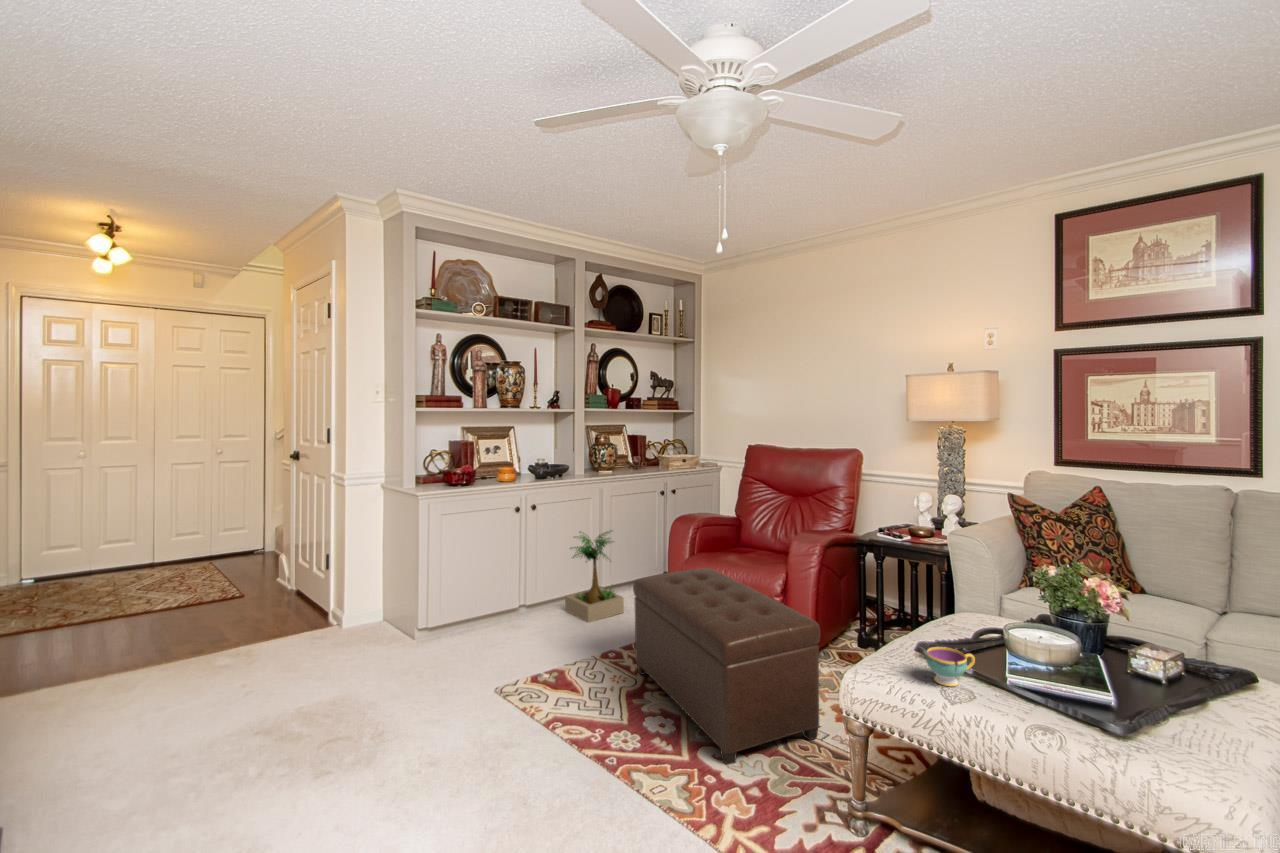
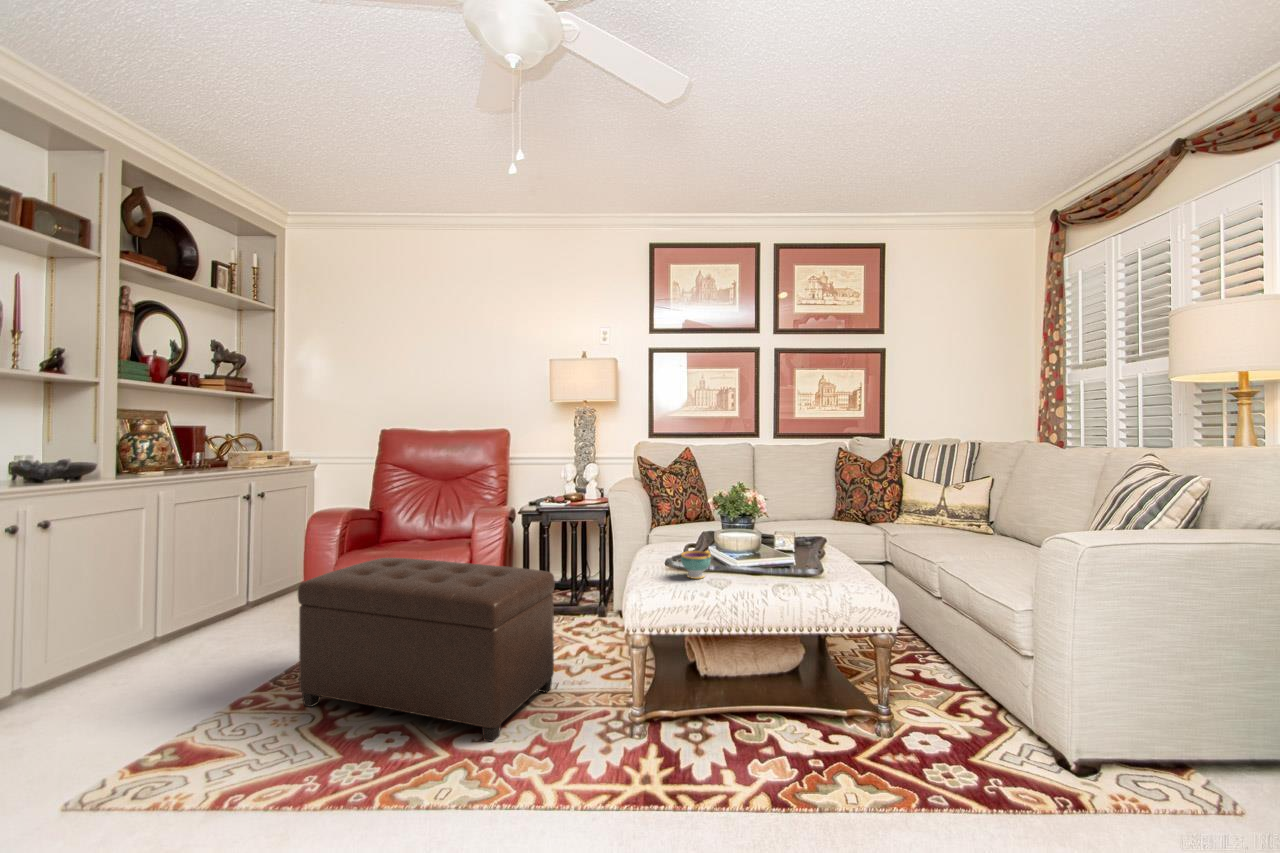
potted plant: present [565,531,624,623] -> none [105,544,218,682]

